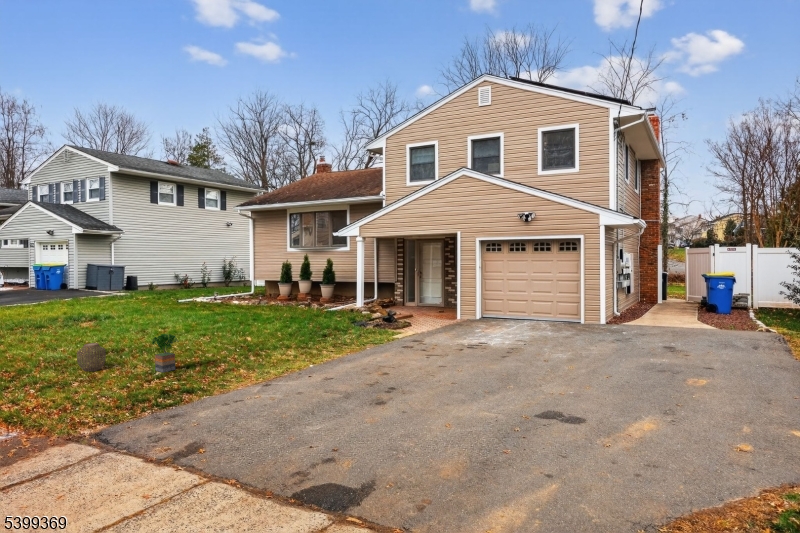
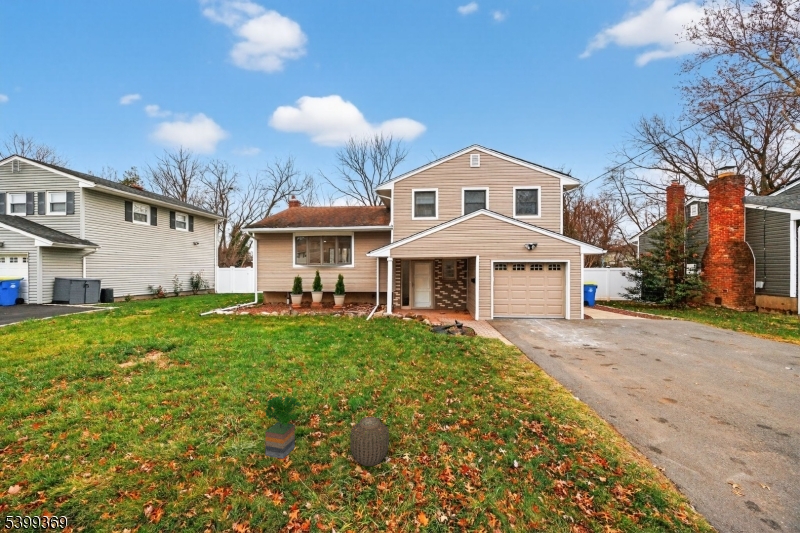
potted tree: present [152,334,179,372] -> present [265,396,301,459]

